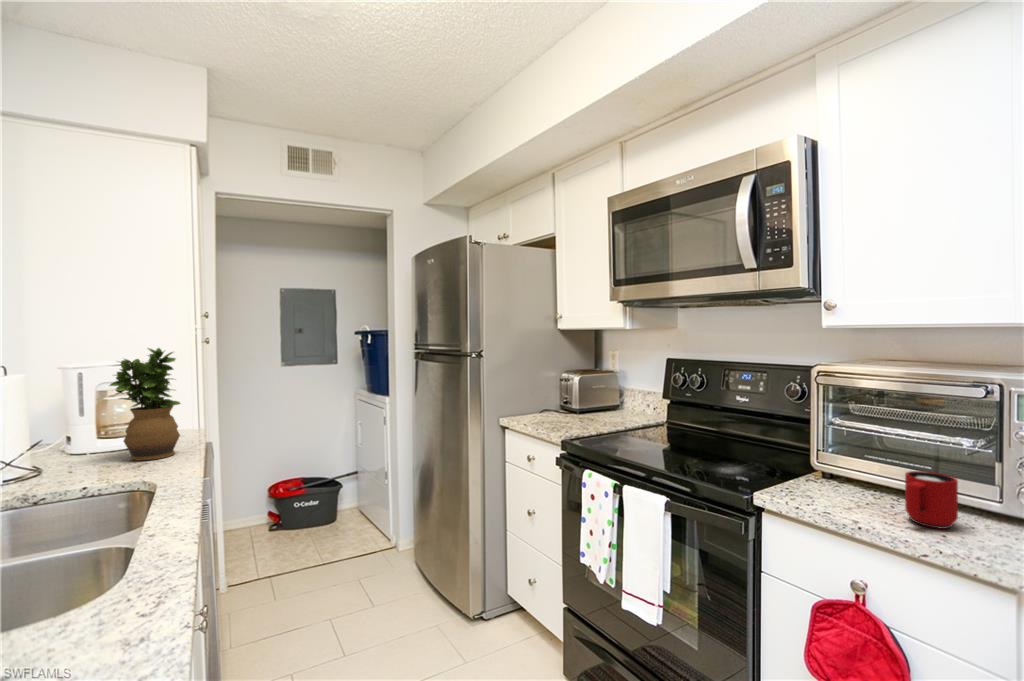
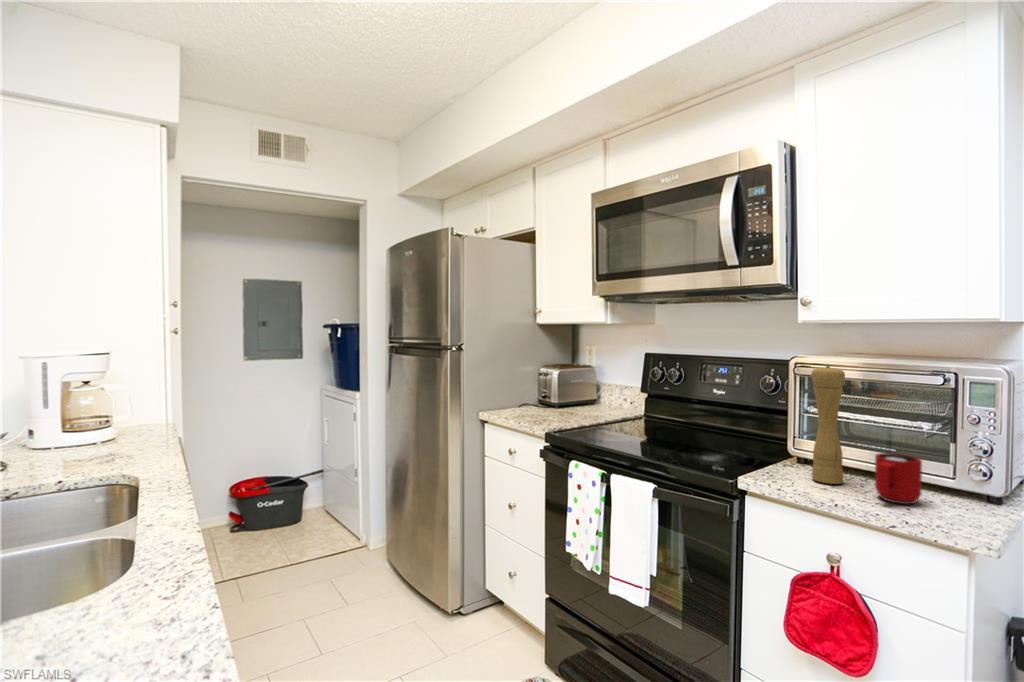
potted plant: present [110,348,181,460] -> none [79,336,157,454]
pepper mill: none [835,376,872,503] -> present [811,366,845,484]

